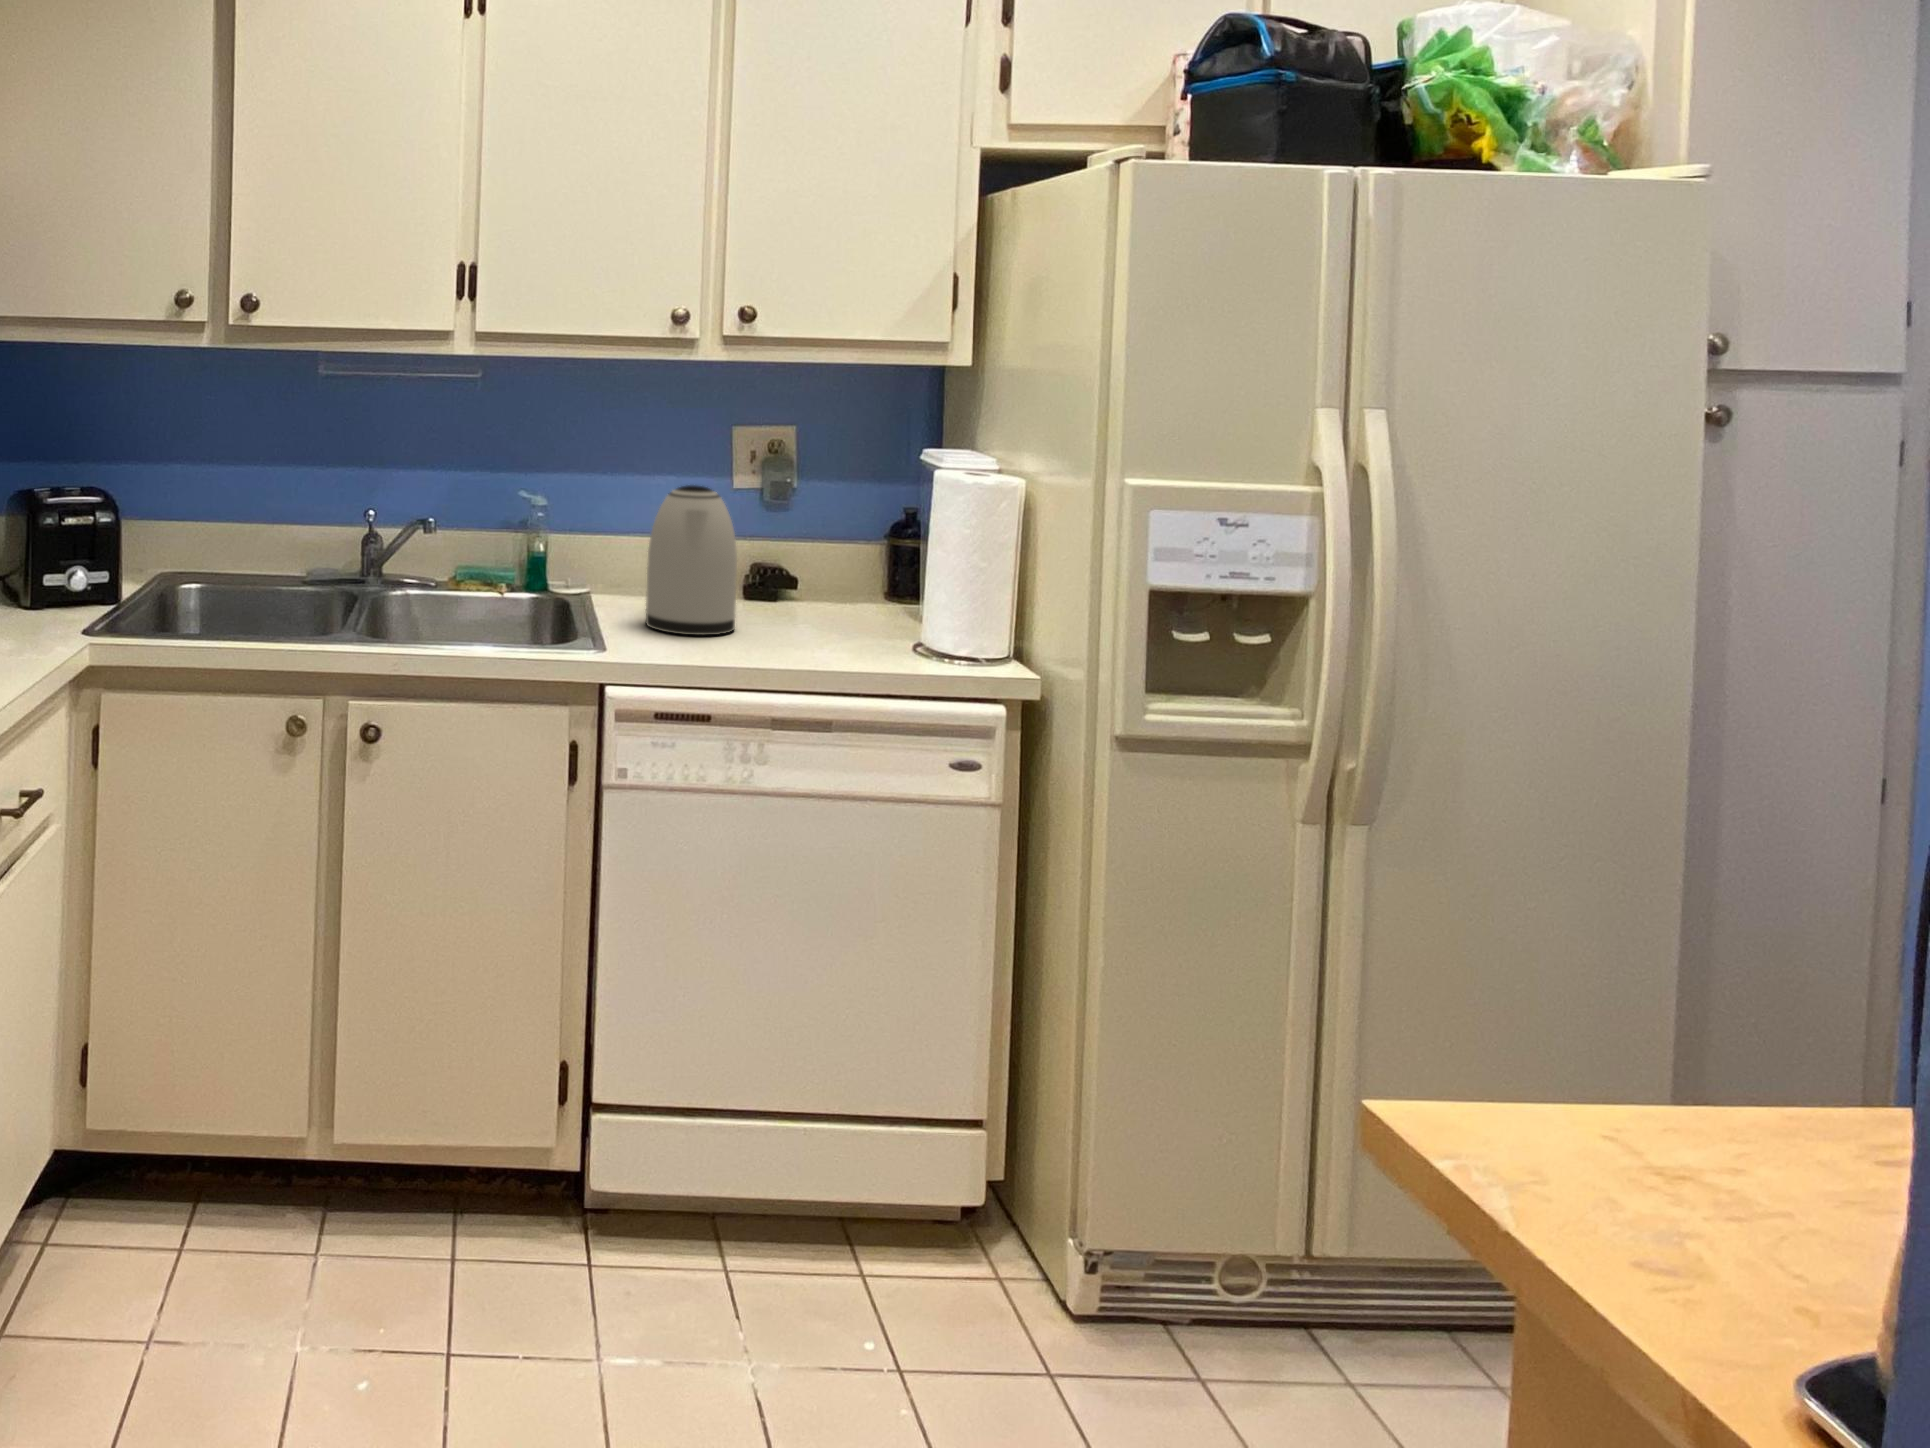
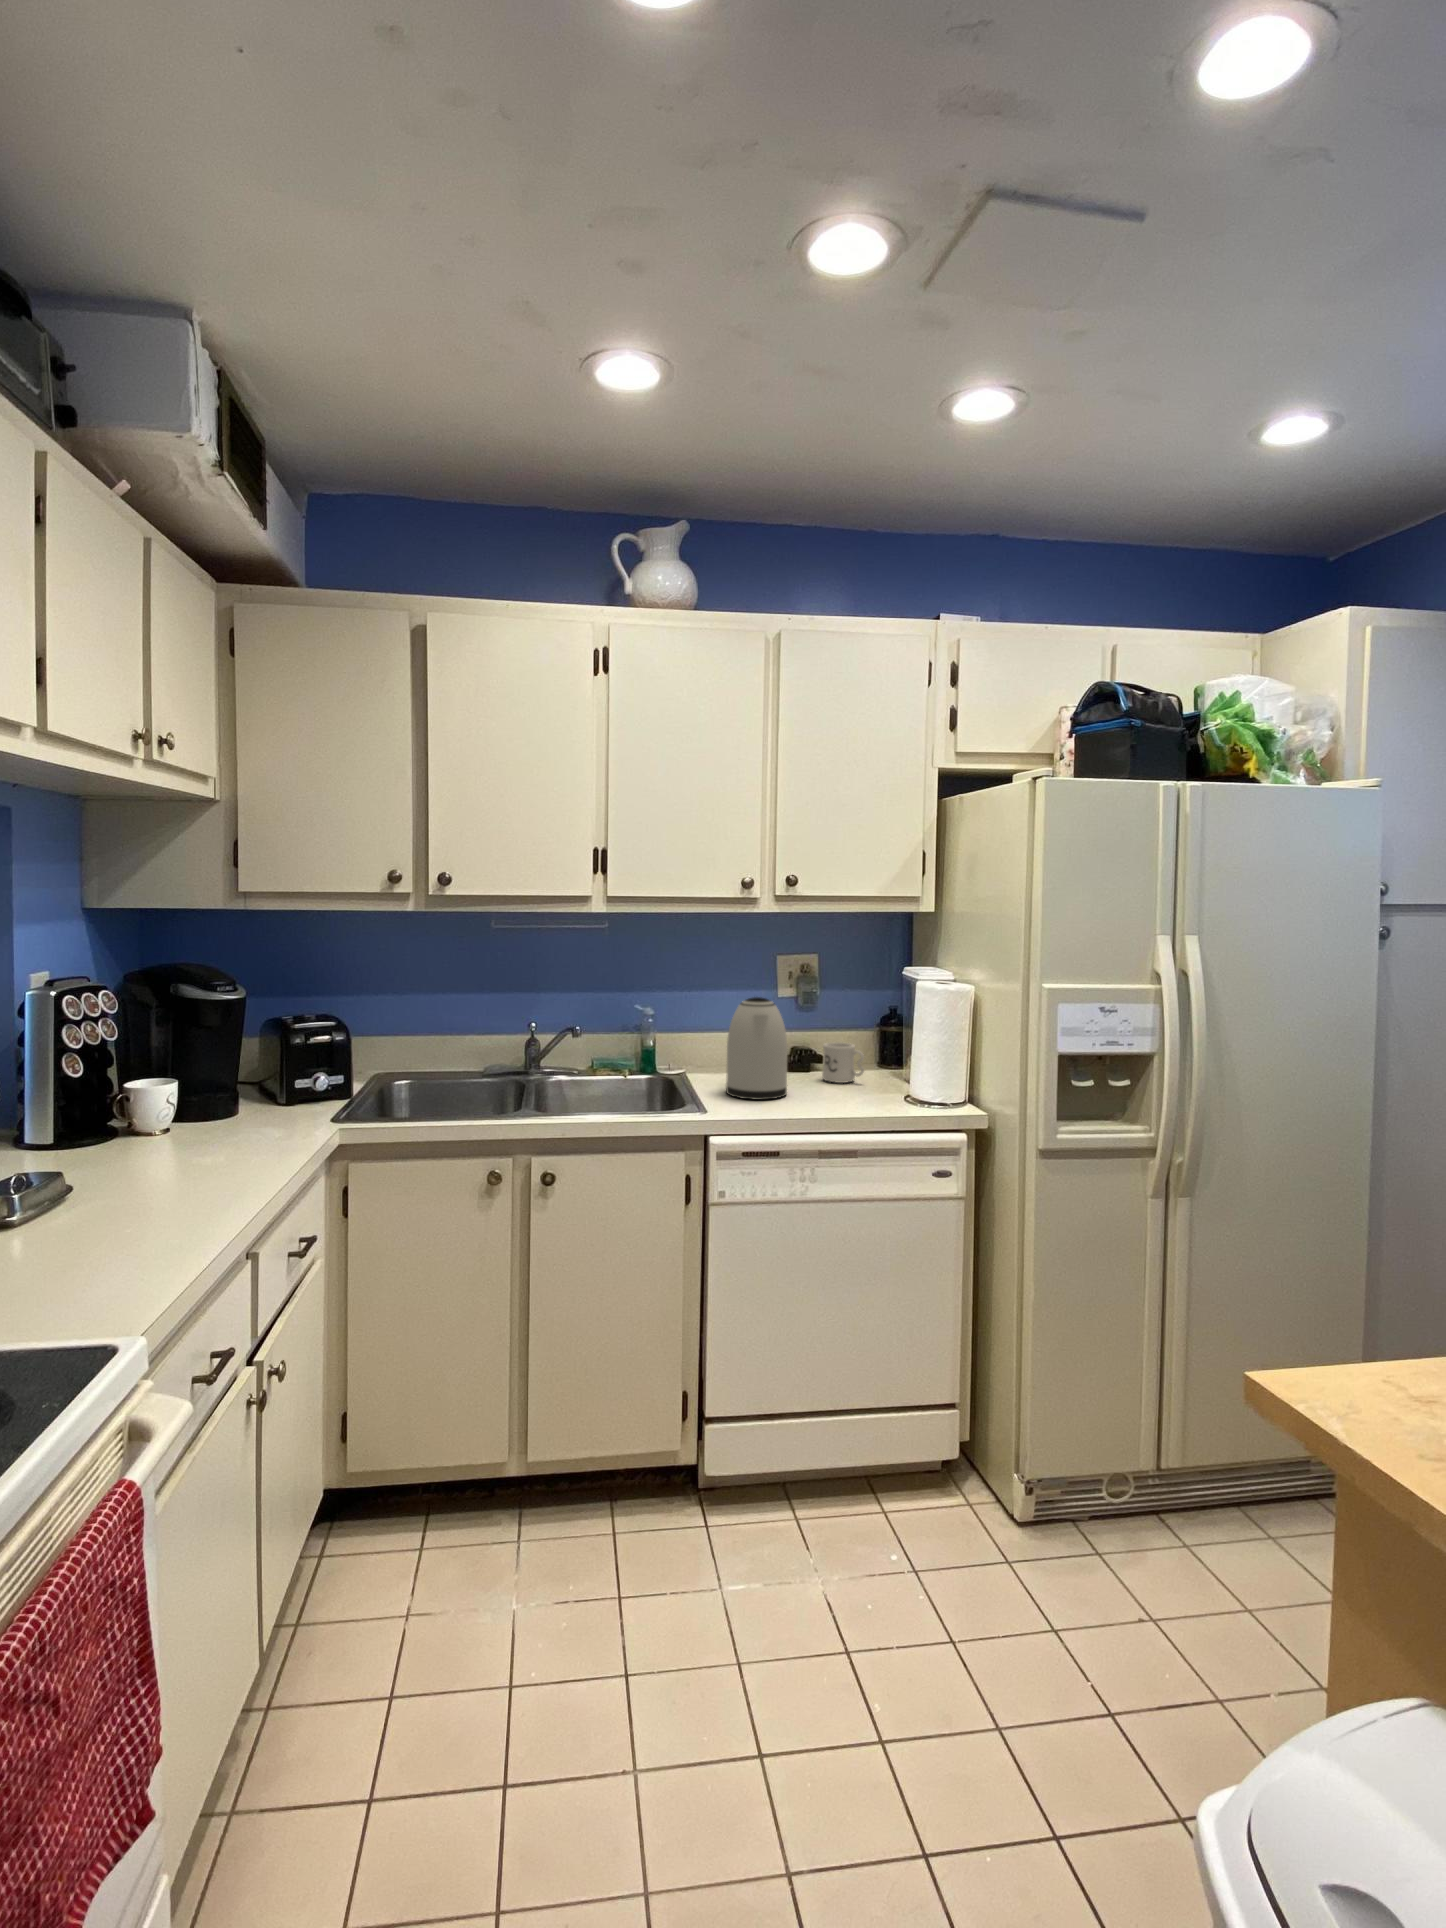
mug: none [794,558,857,618] -> present [822,1042,864,1083]

